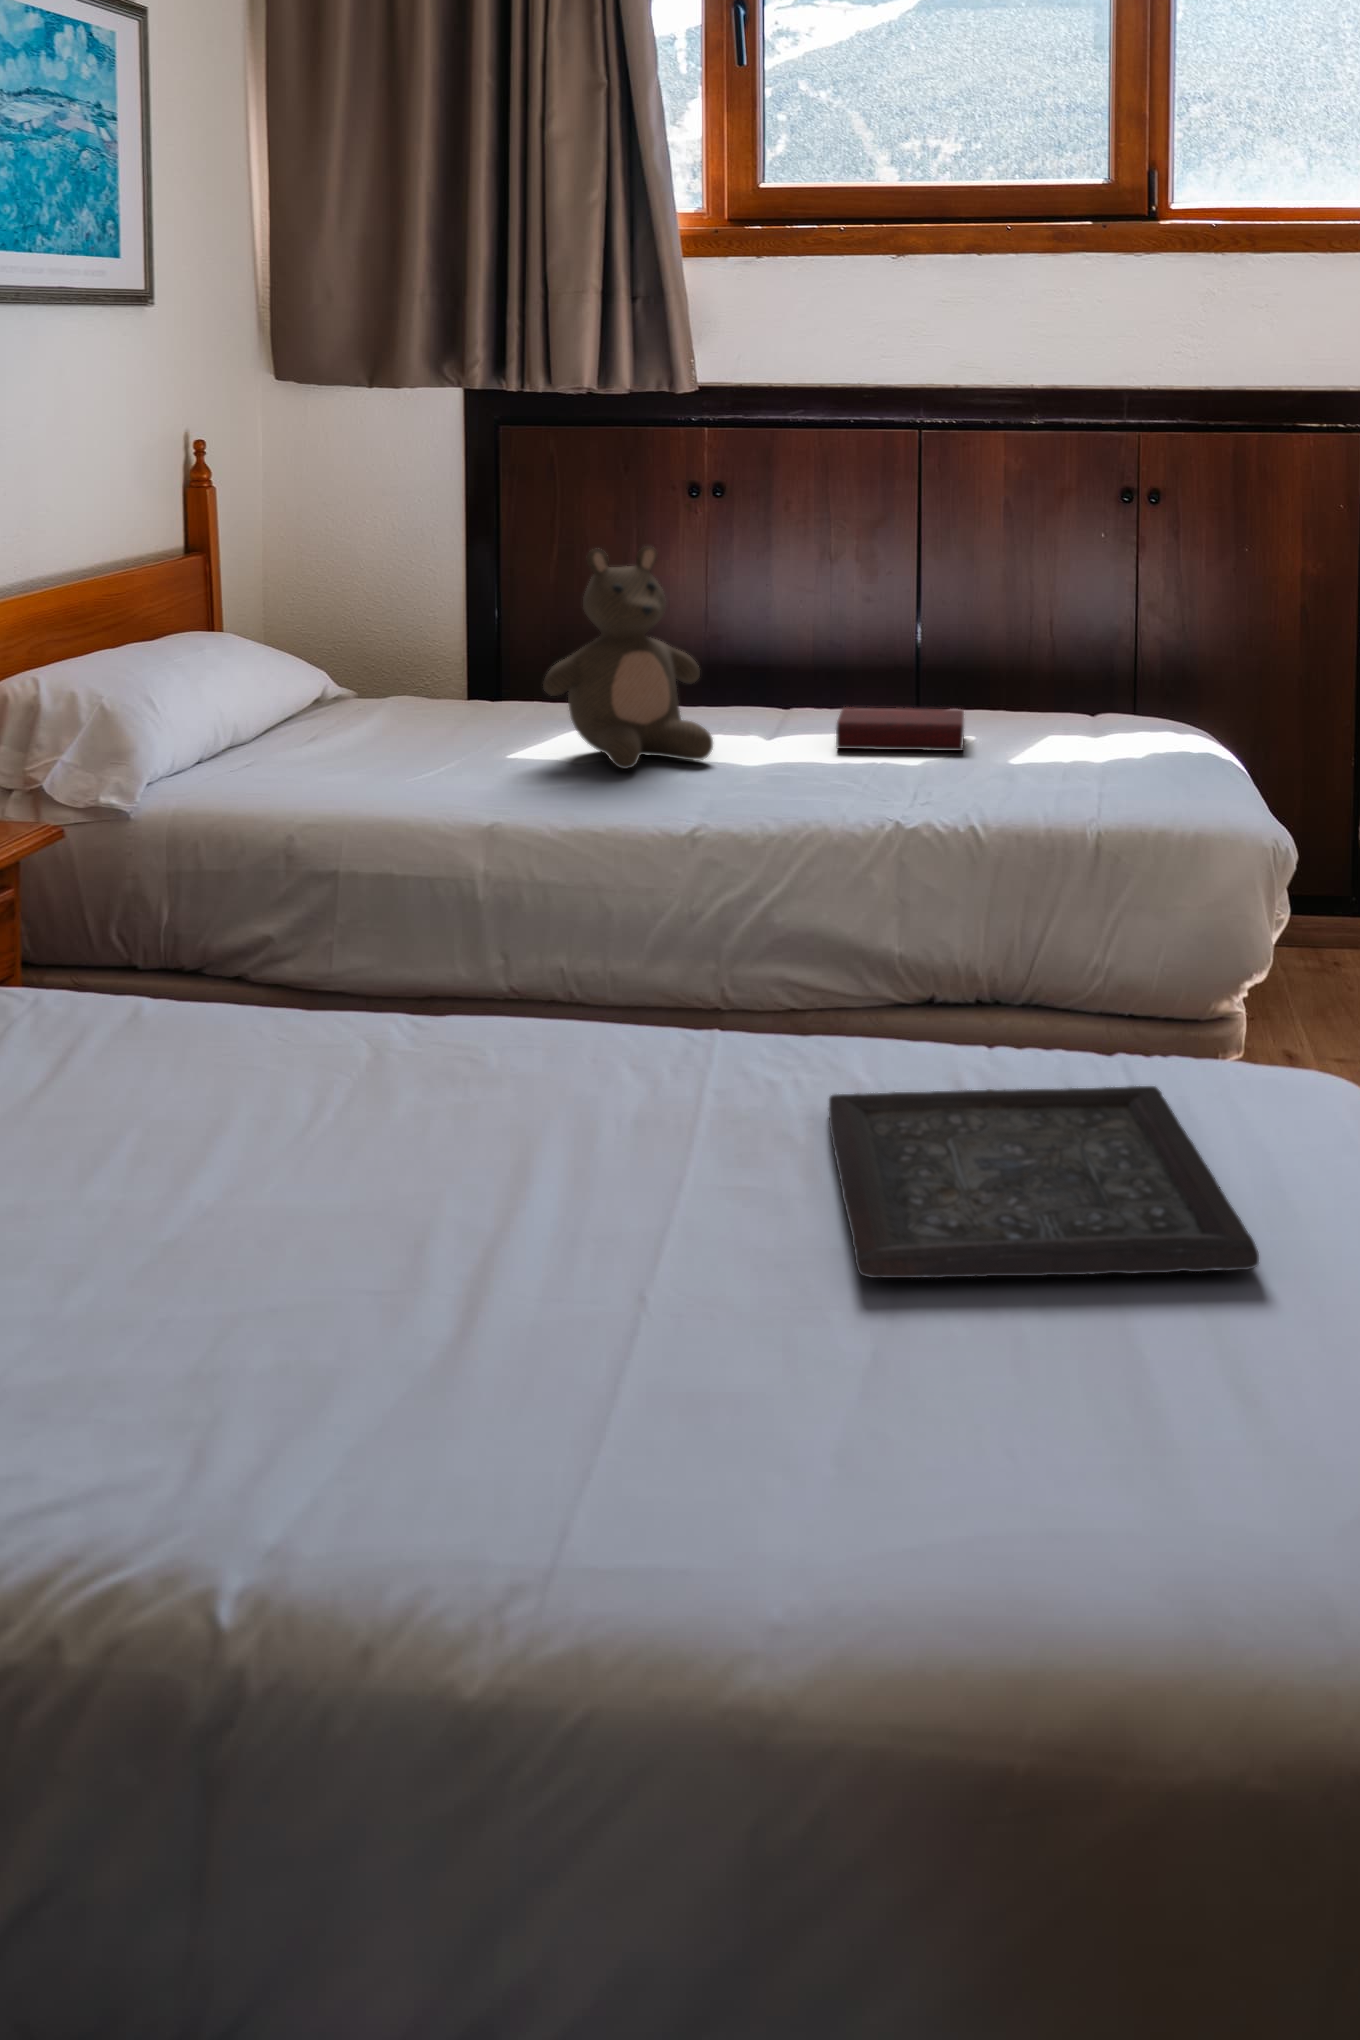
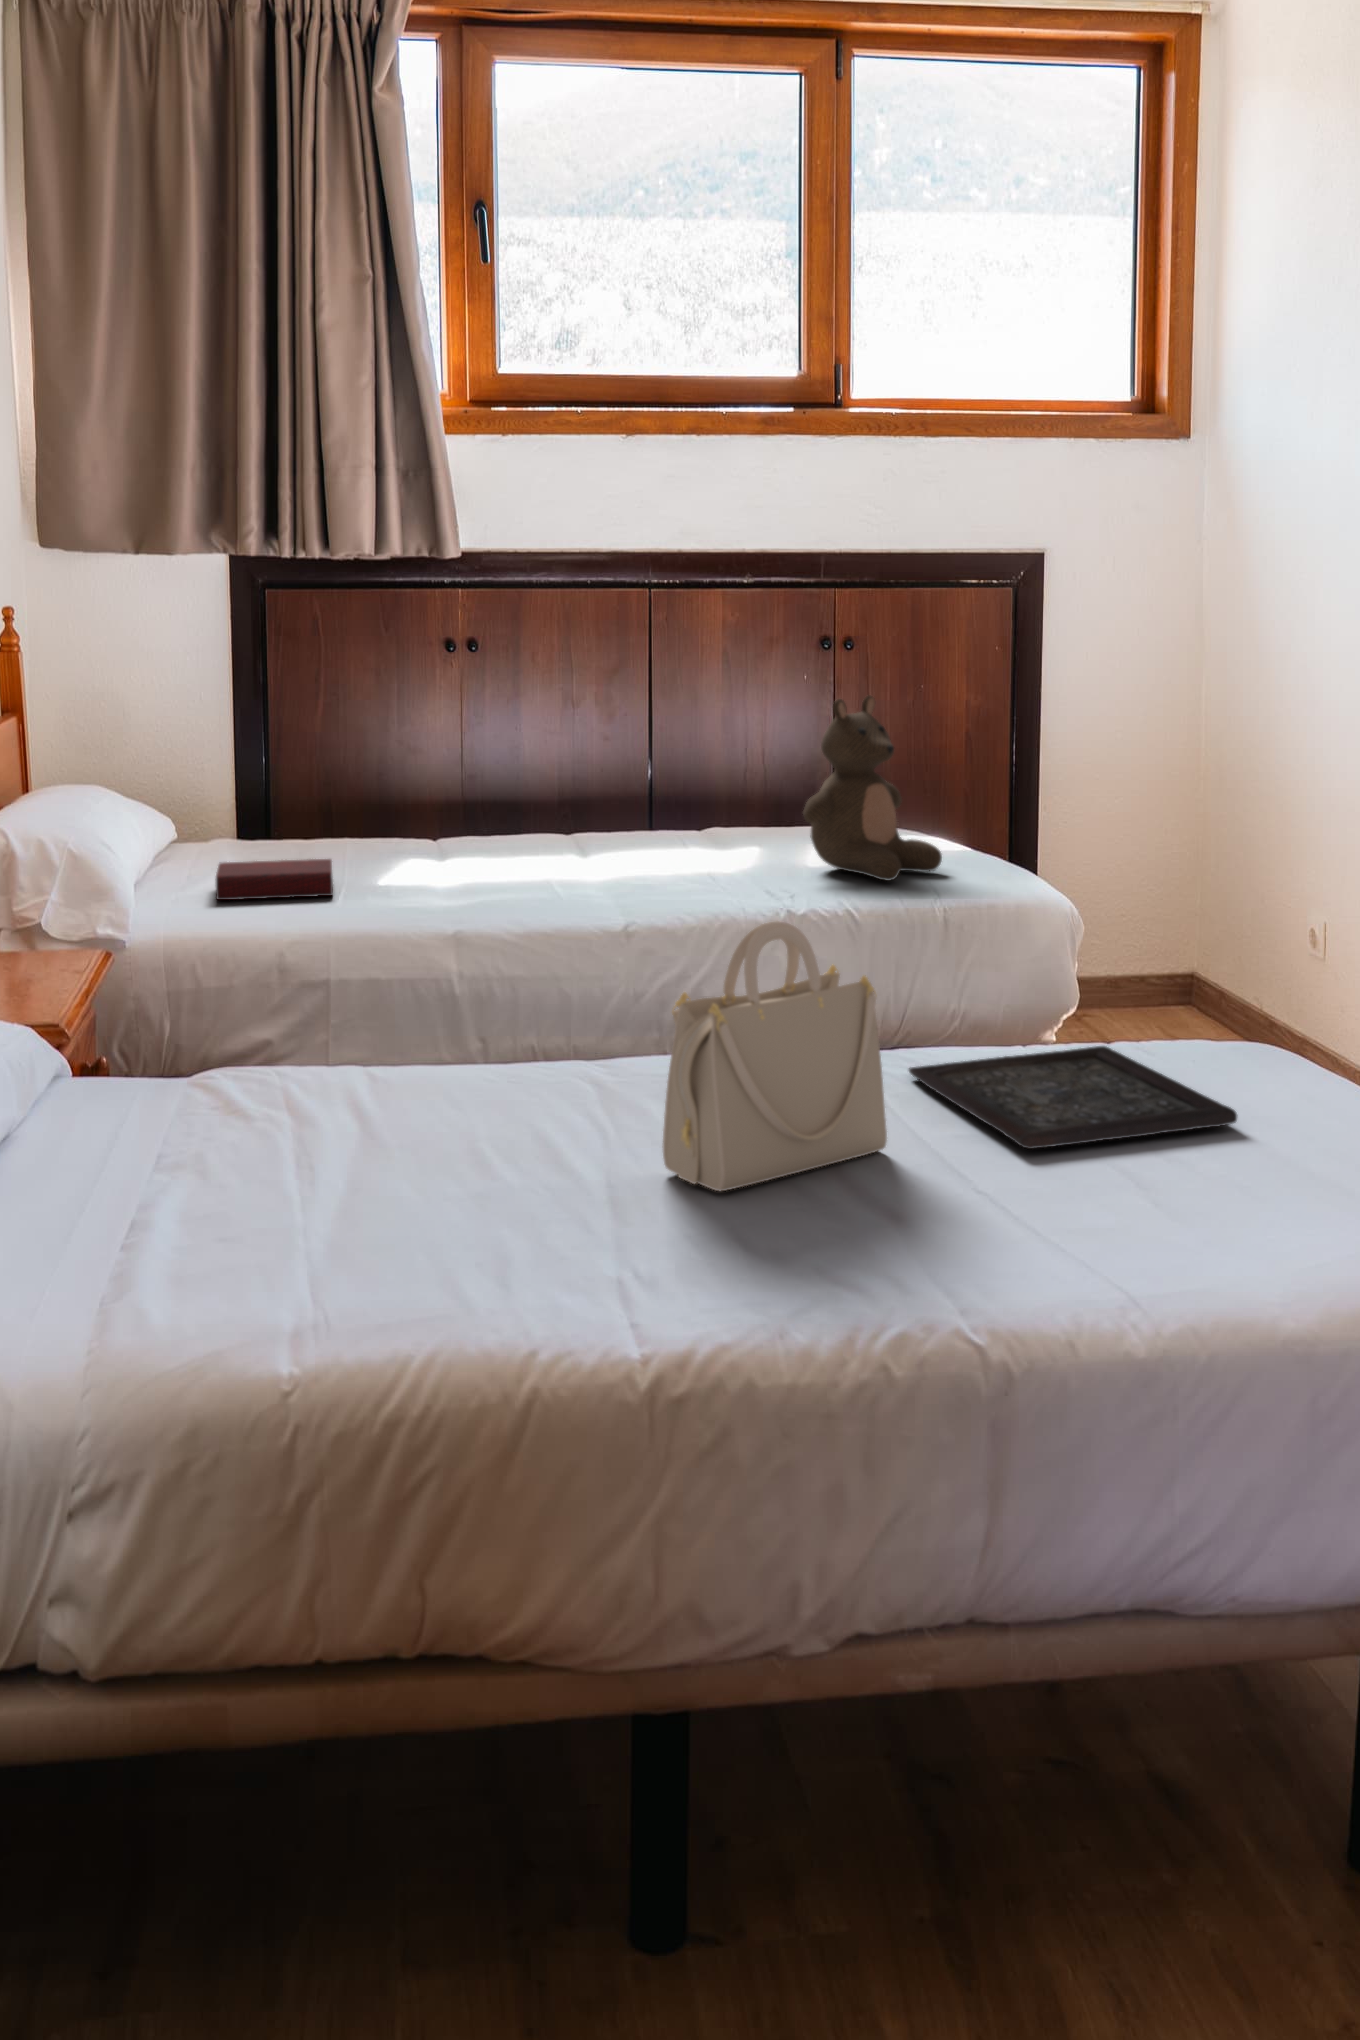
stuffed bear: present [543,546,713,769] -> present [803,695,942,881]
book: present [836,707,964,751] -> present [216,859,333,900]
handbag: none [289,877,668,1300] -> present [662,921,887,1191]

